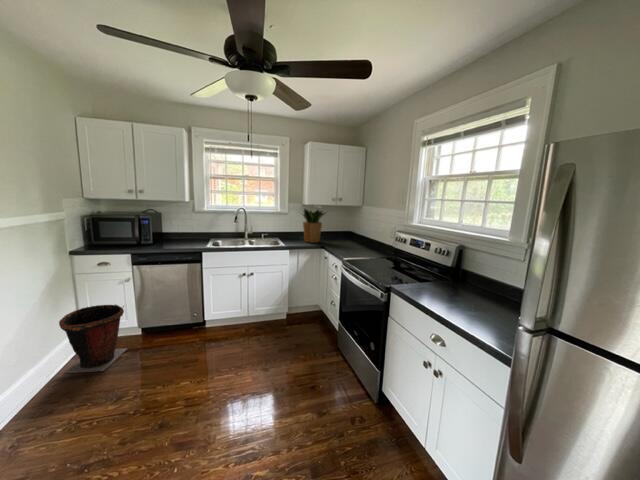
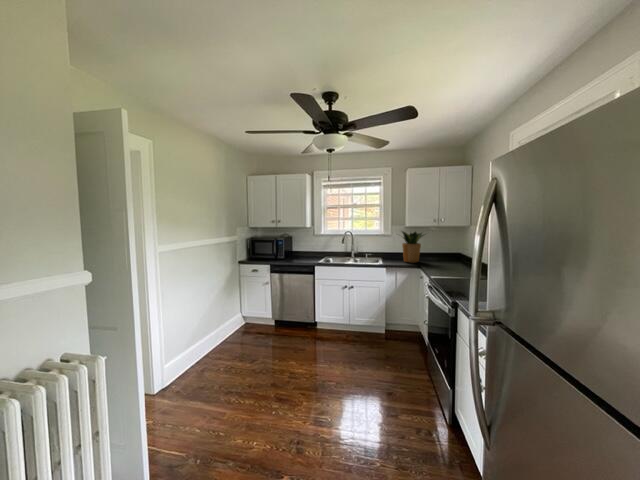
waste bin: present [59,305,127,373] -> none [230,297,265,342]

